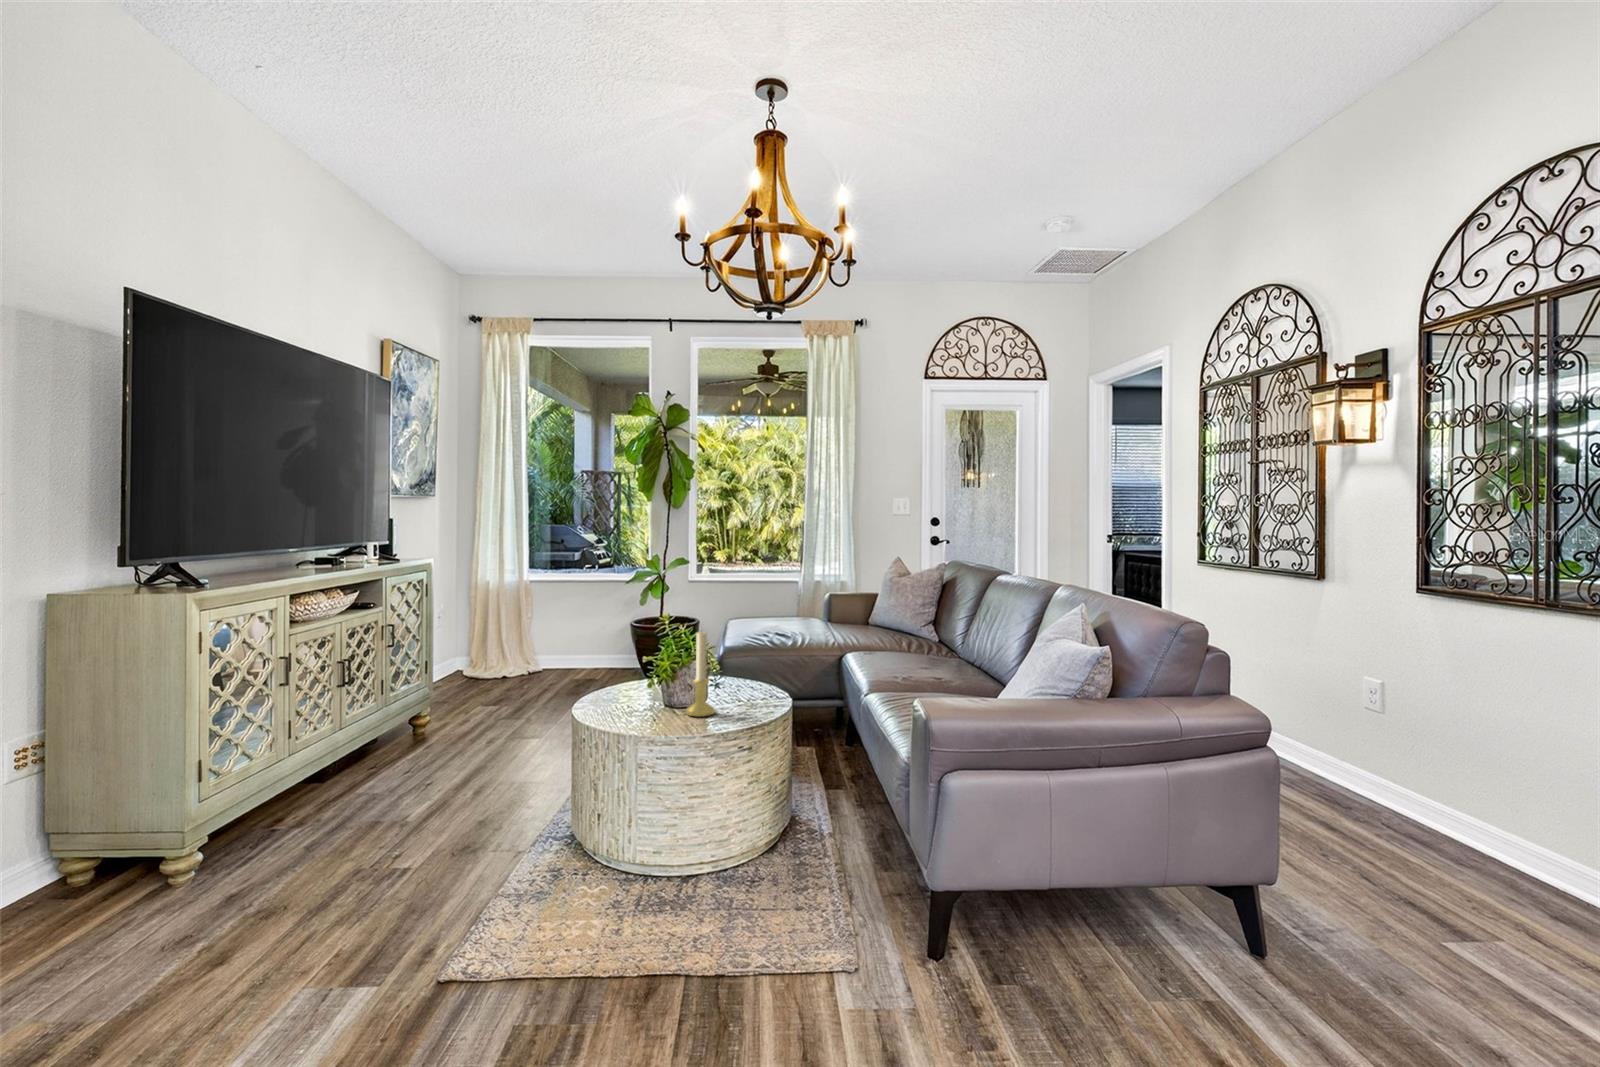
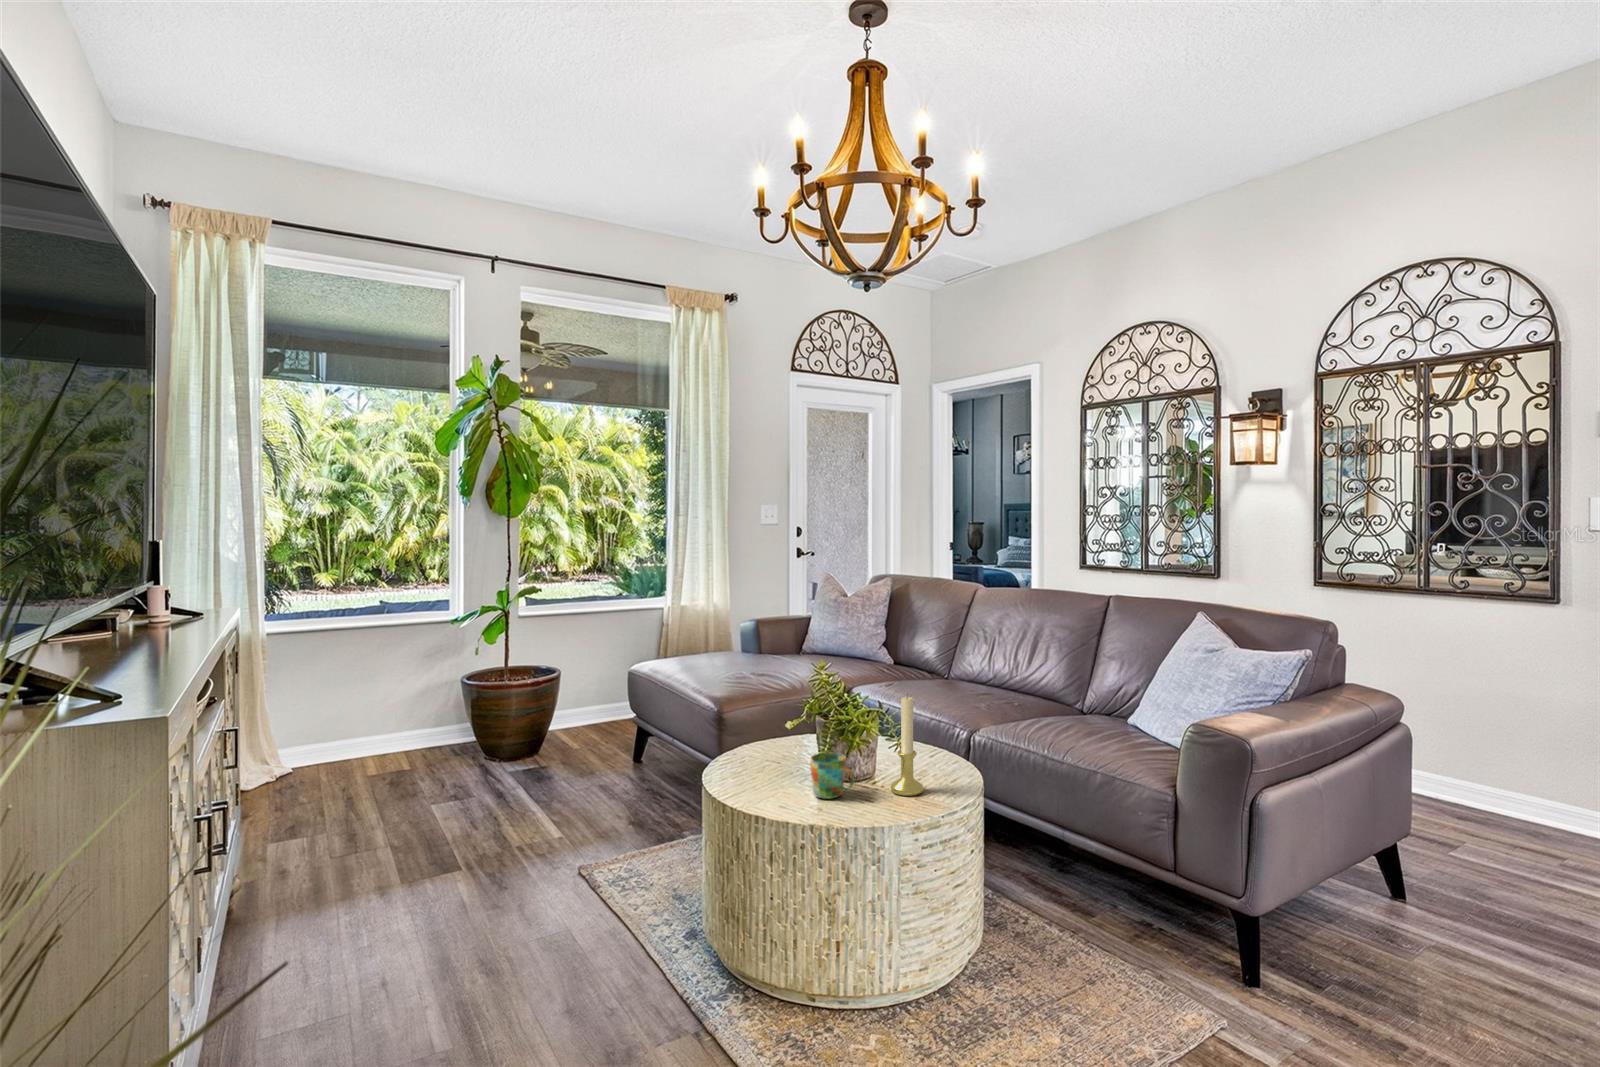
mug: none [624,674,656,710] -> present [810,753,854,799]

